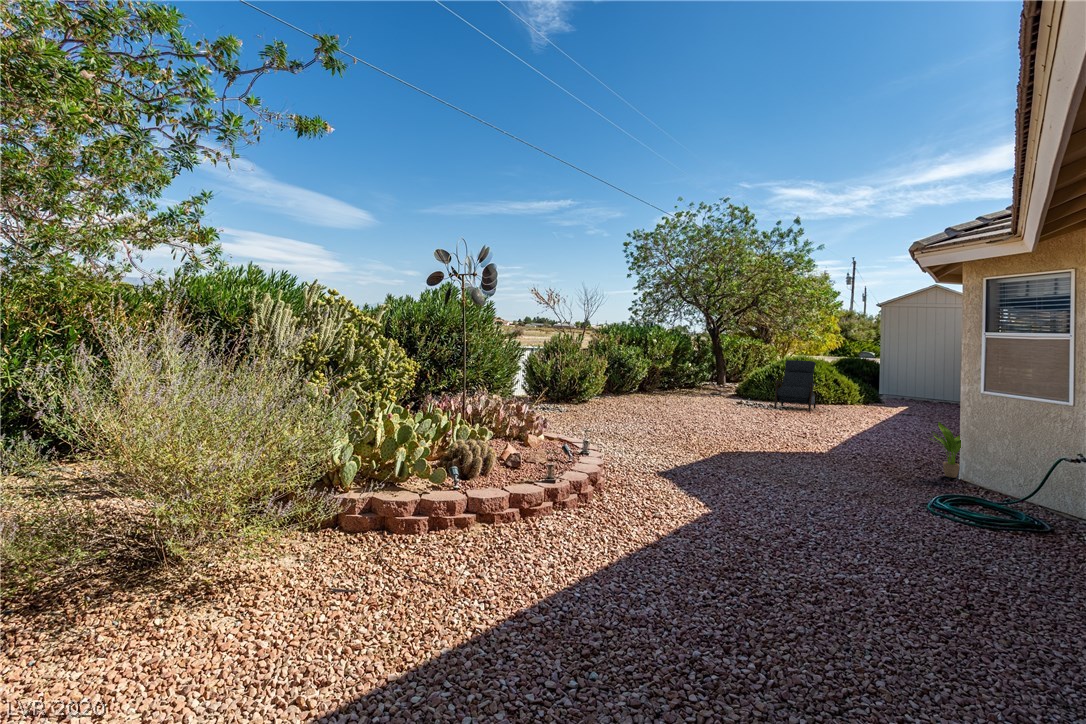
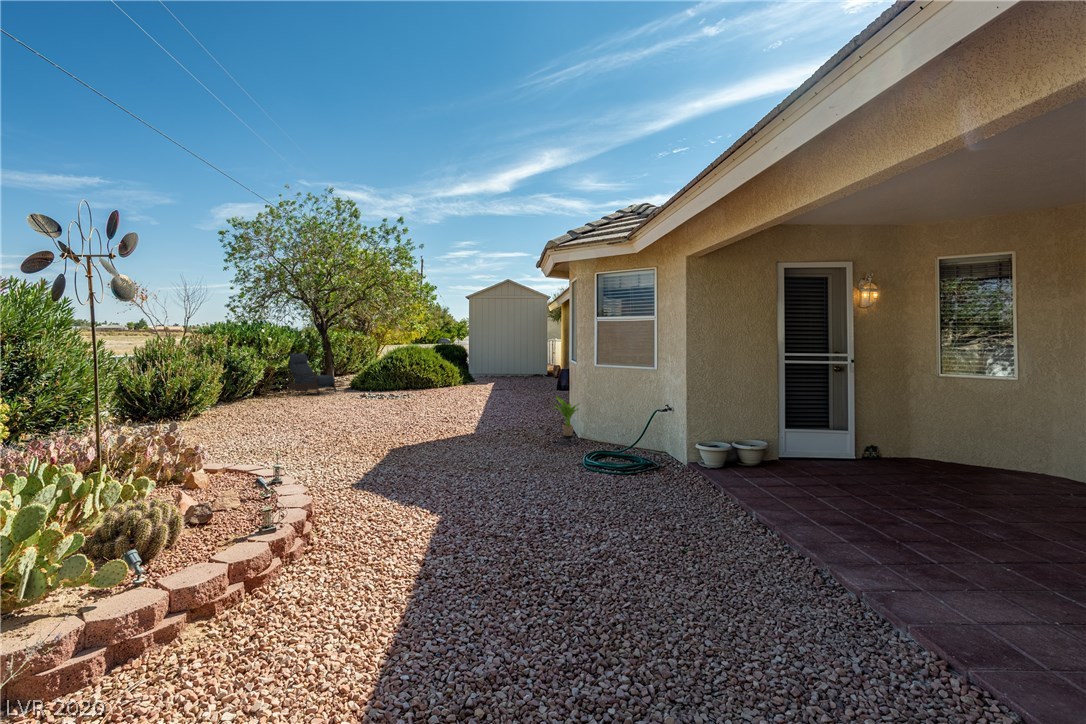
chair: present [774,360,816,412] -> present [287,353,336,396]

